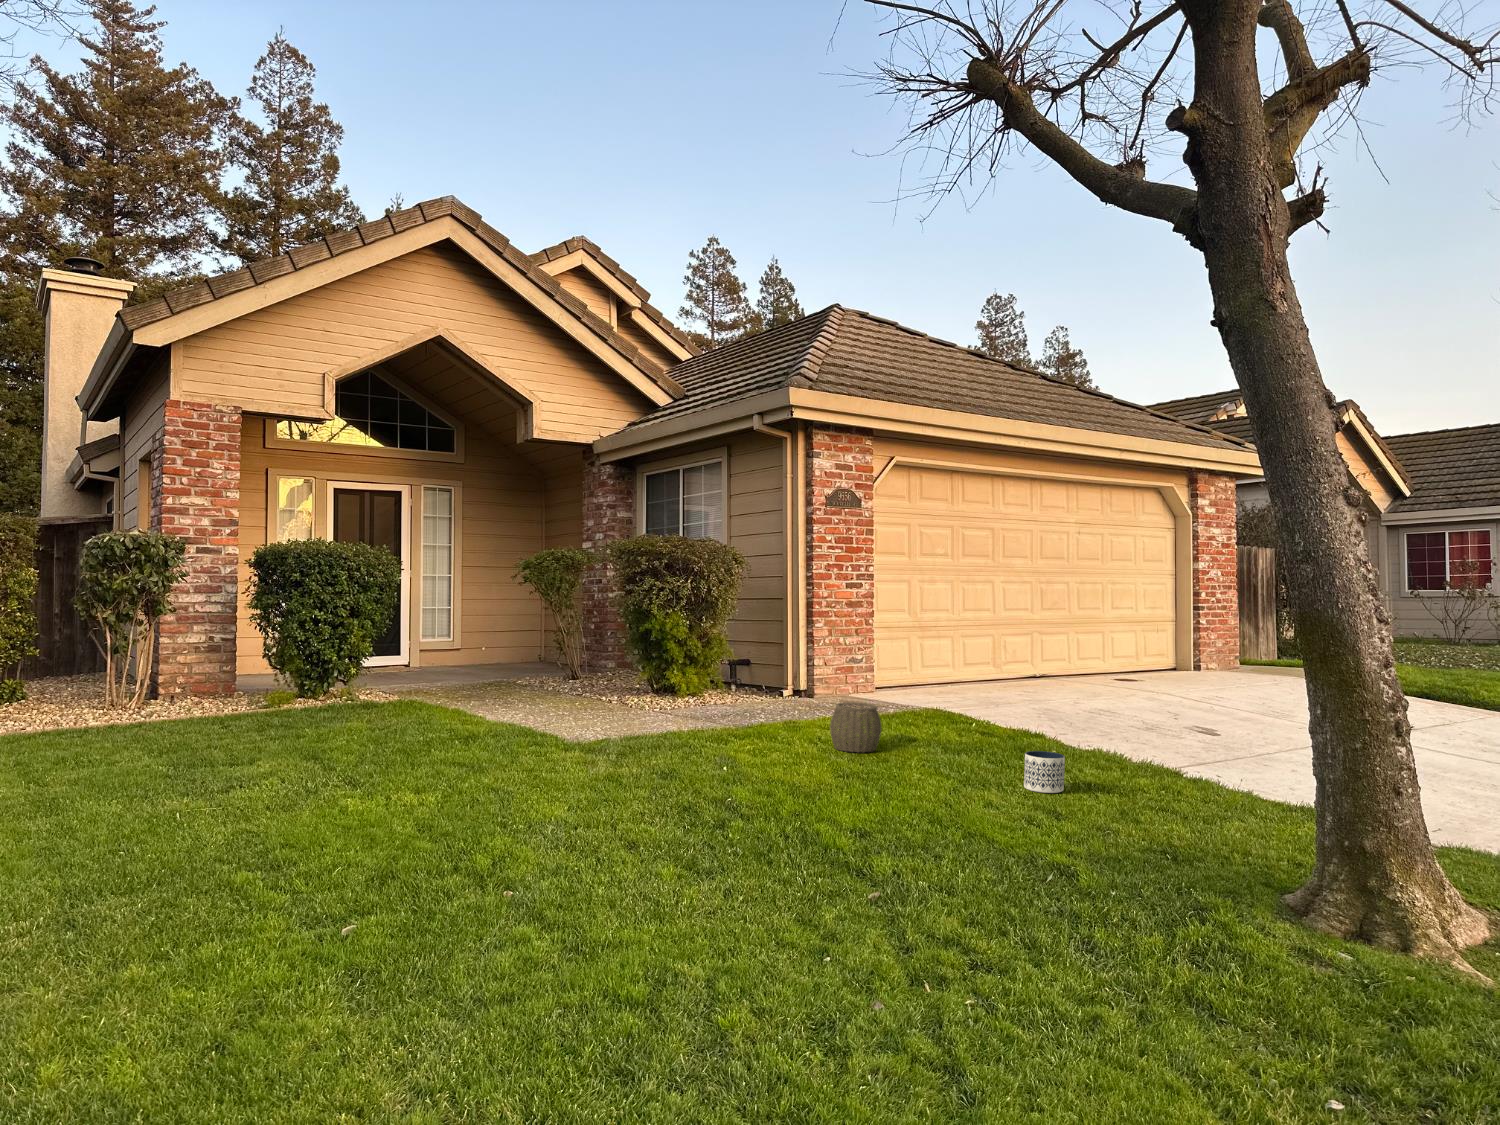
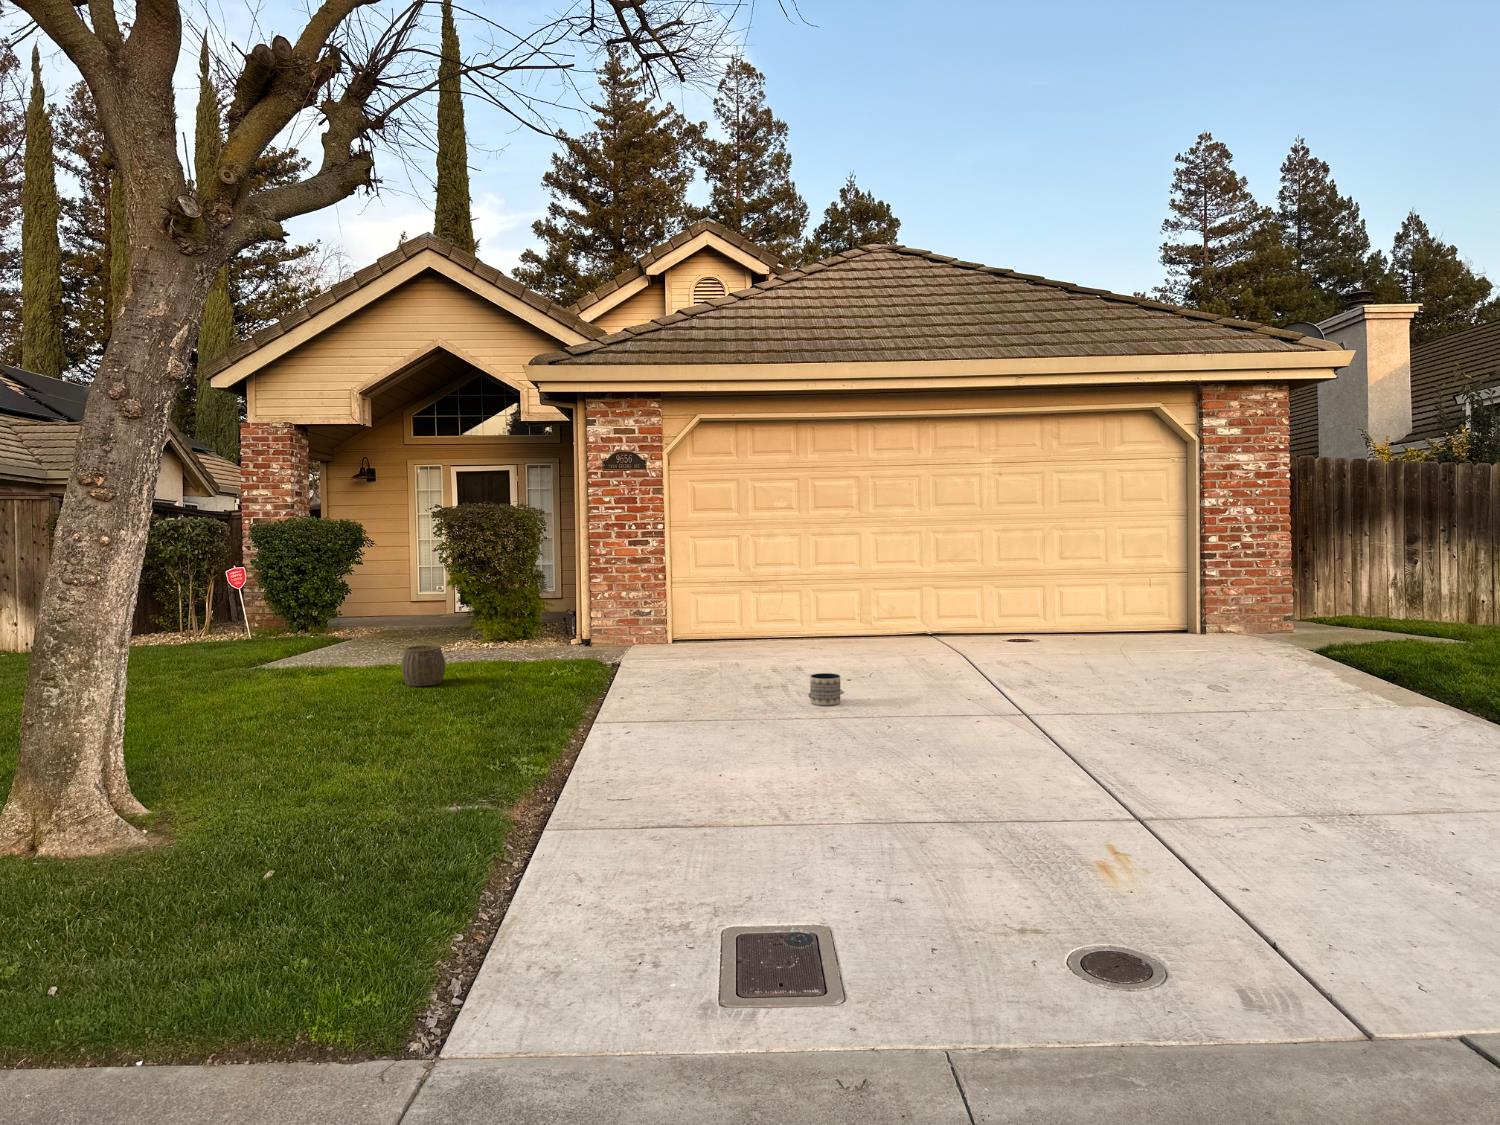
planter: present [1024,751,1065,793] -> present [810,673,840,705]

